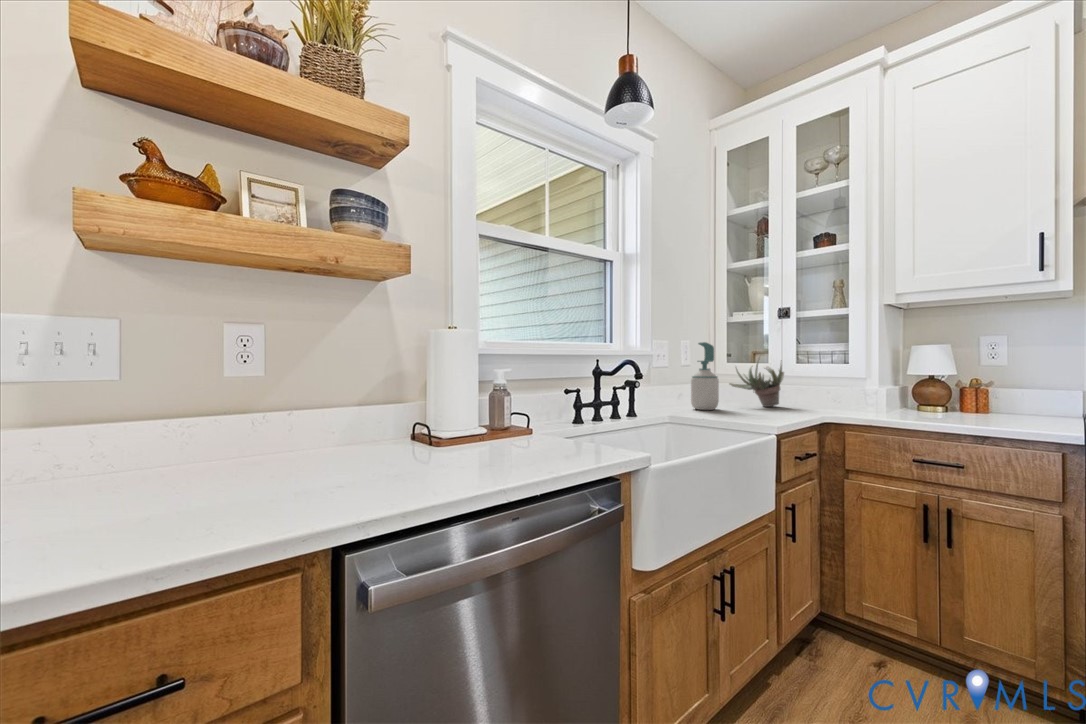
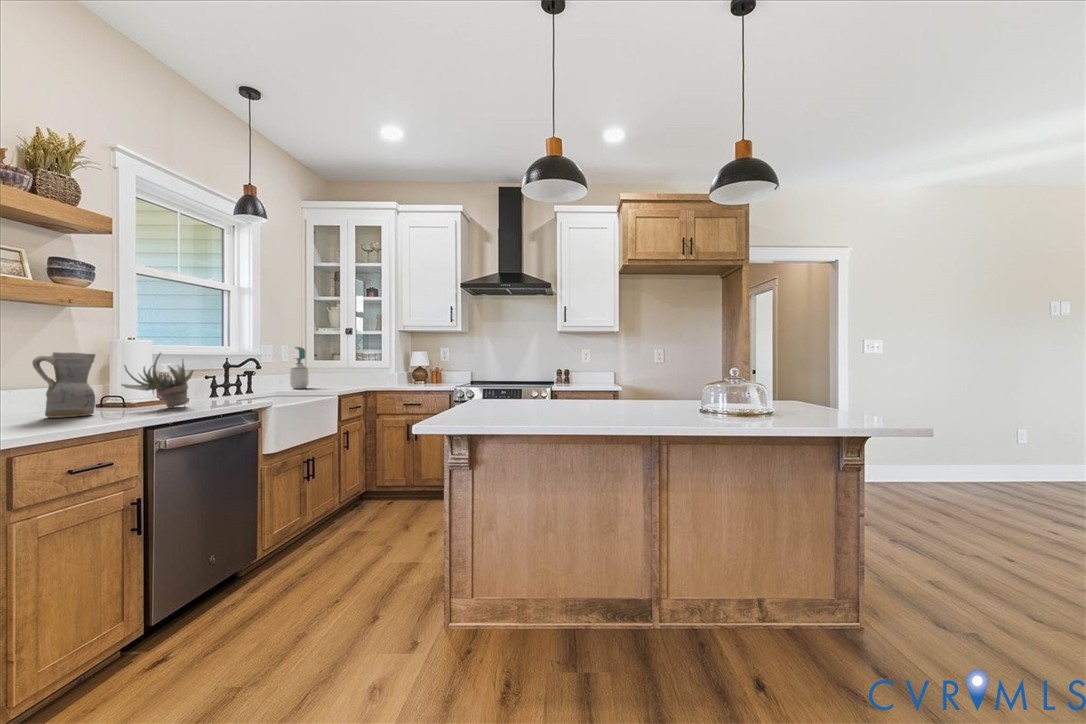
ceramic pitcher: none [277,350,361,470] -> present [33,352,95,418]
succulent plant: present [729,357,784,407] -> present [121,353,193,408]

